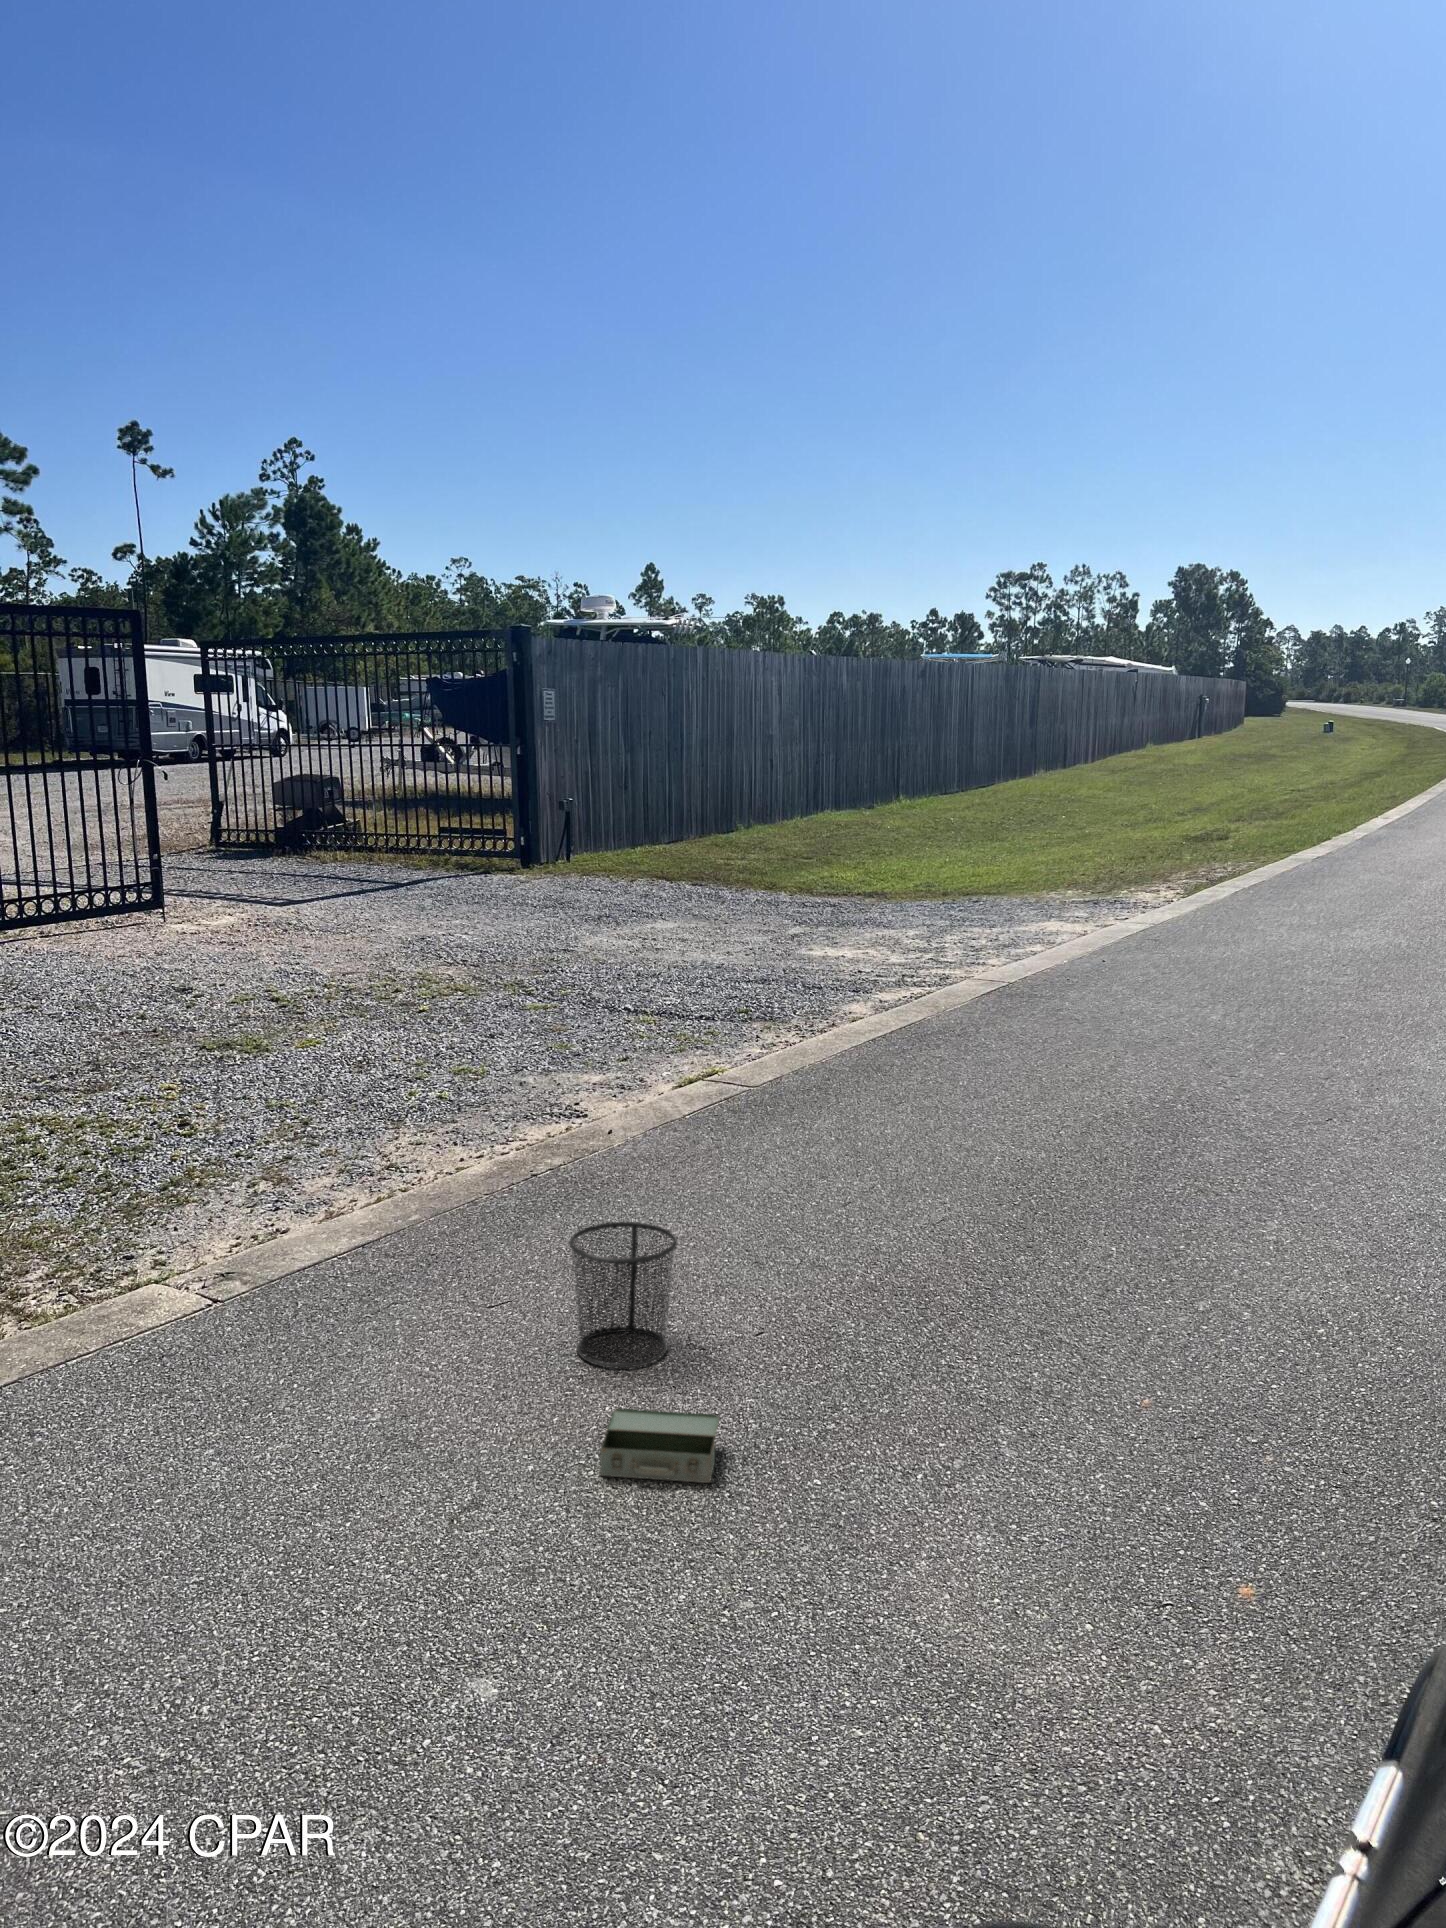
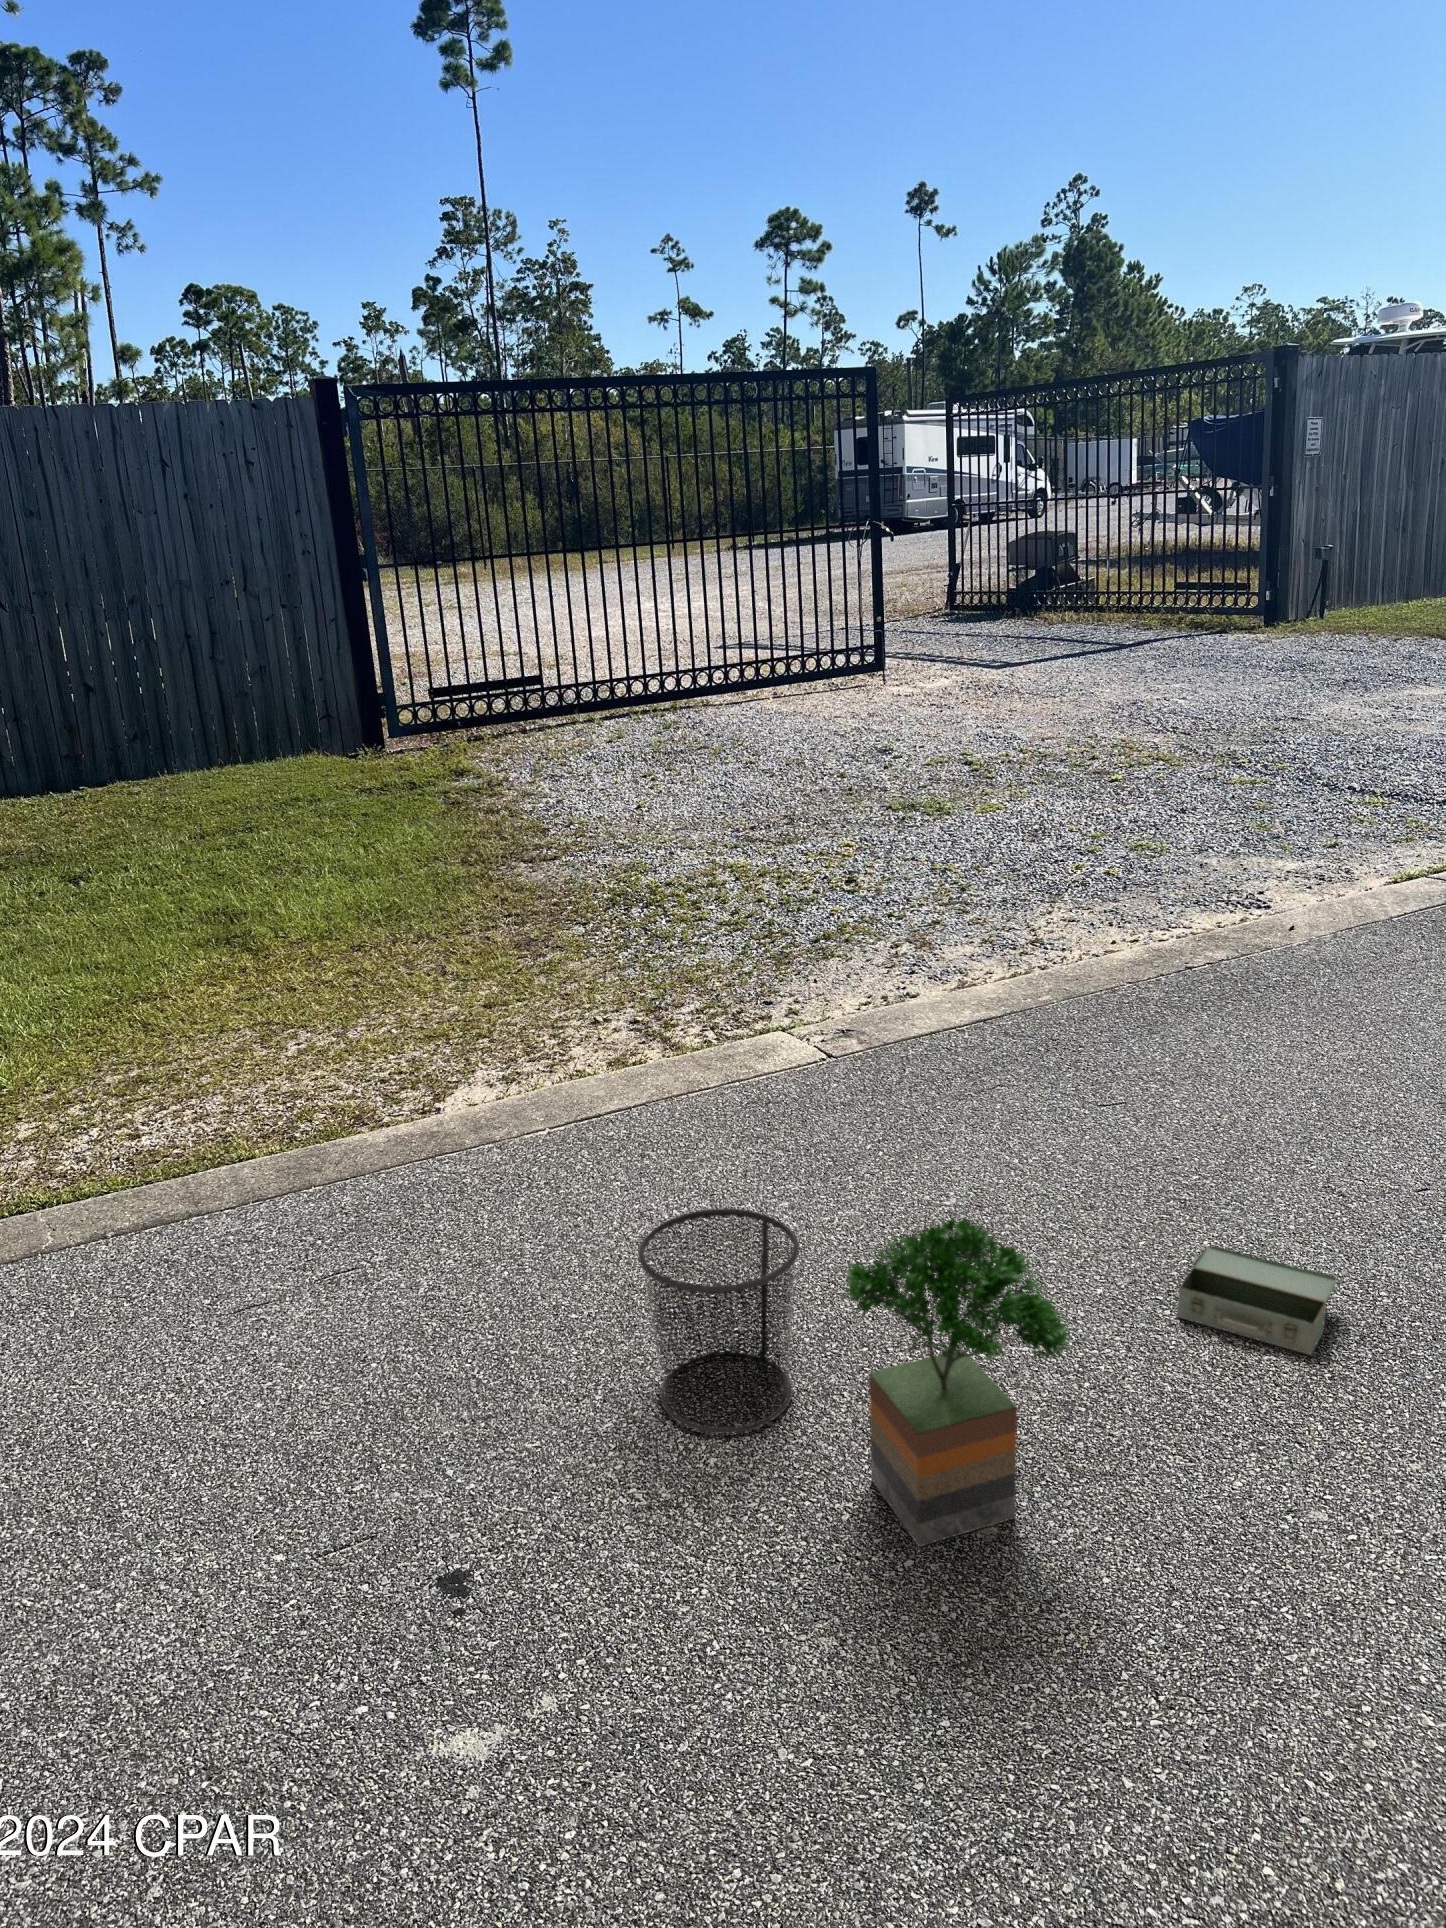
waste bin: present [569,1222,677,1368] -> present [638,1208,799,1434]
potted tree: none [341,1405,558,1727] -> present [844,1217,1070,1547]

